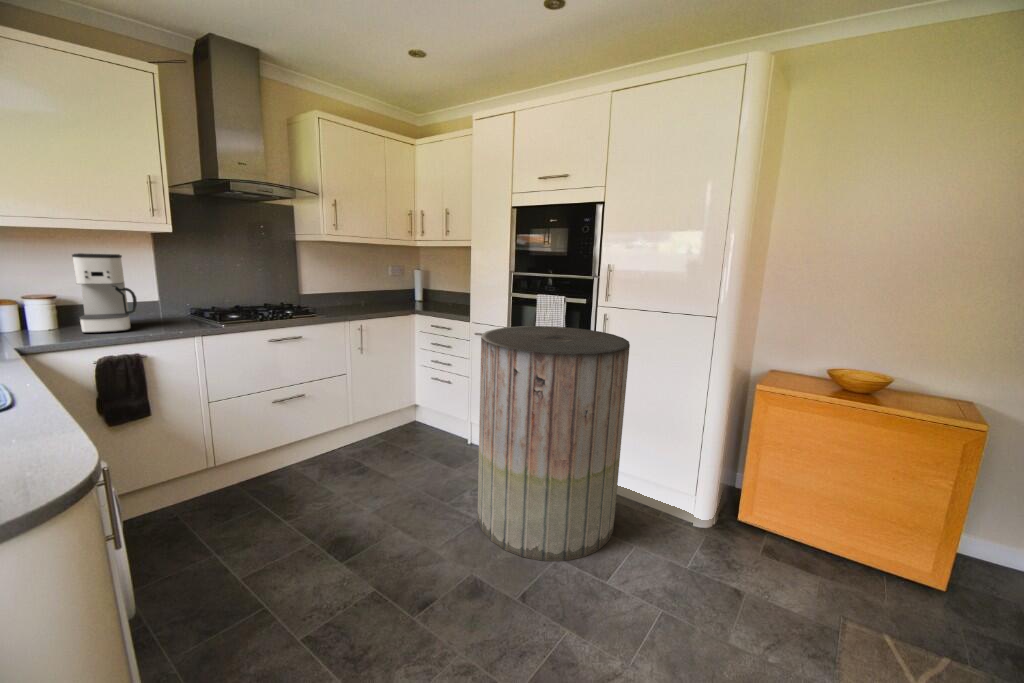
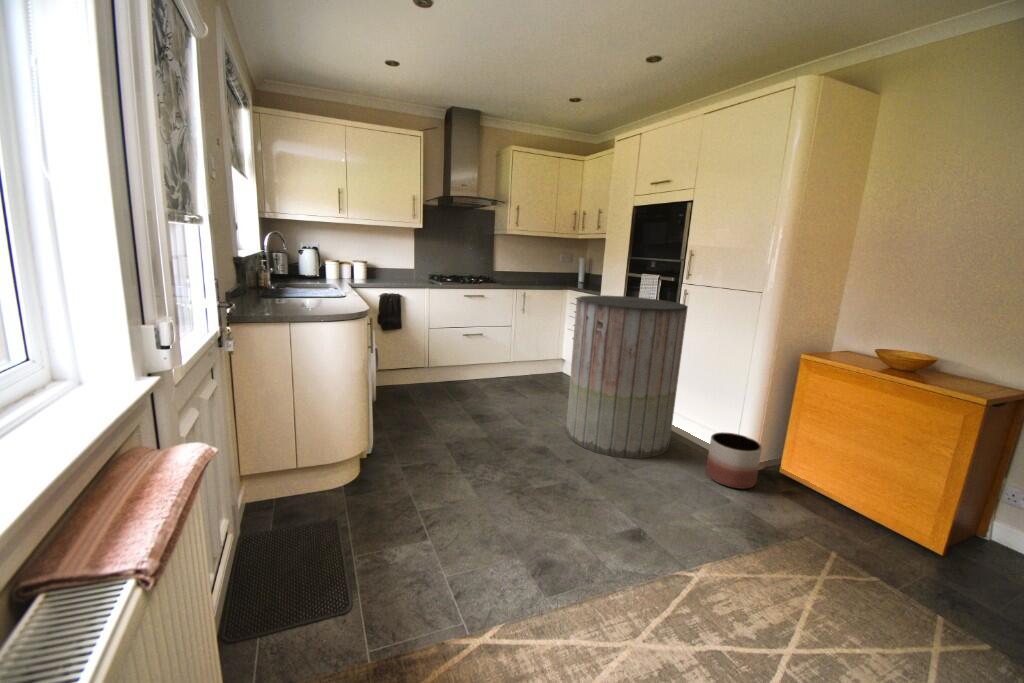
coffee maker: present [72,253,137,333] -> none [378,239,403,282]
planter: none [676,488,743,564] -> present [706,432,762,489]

